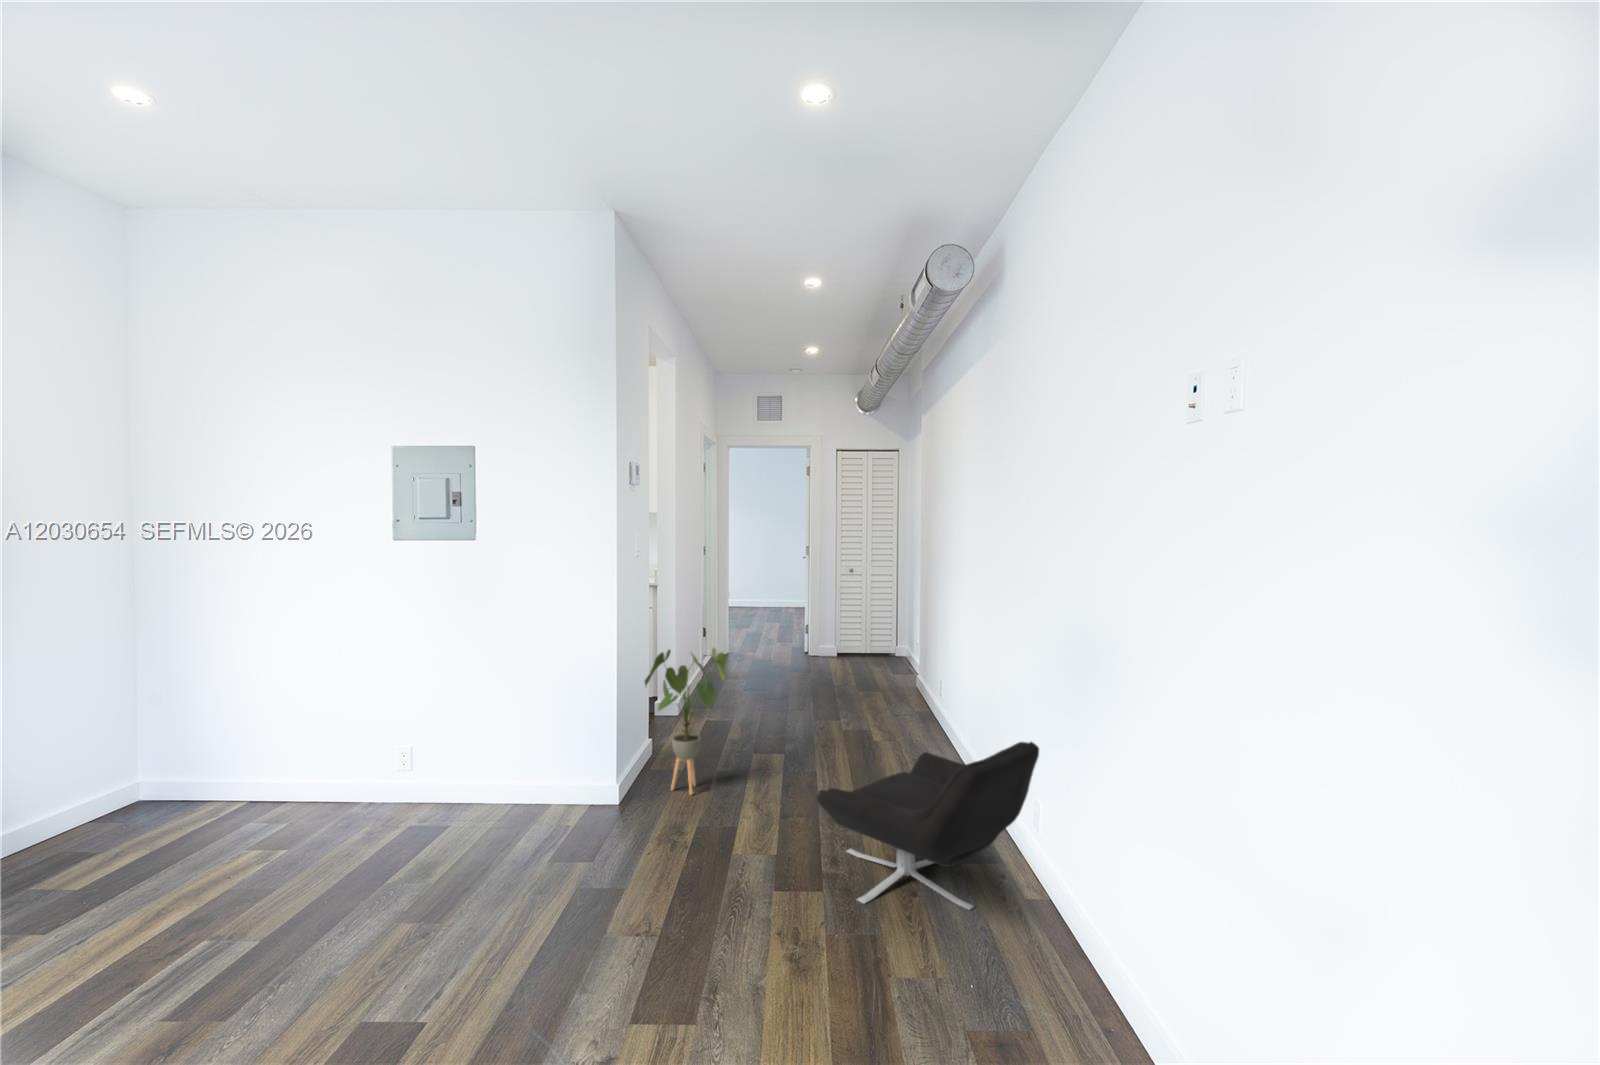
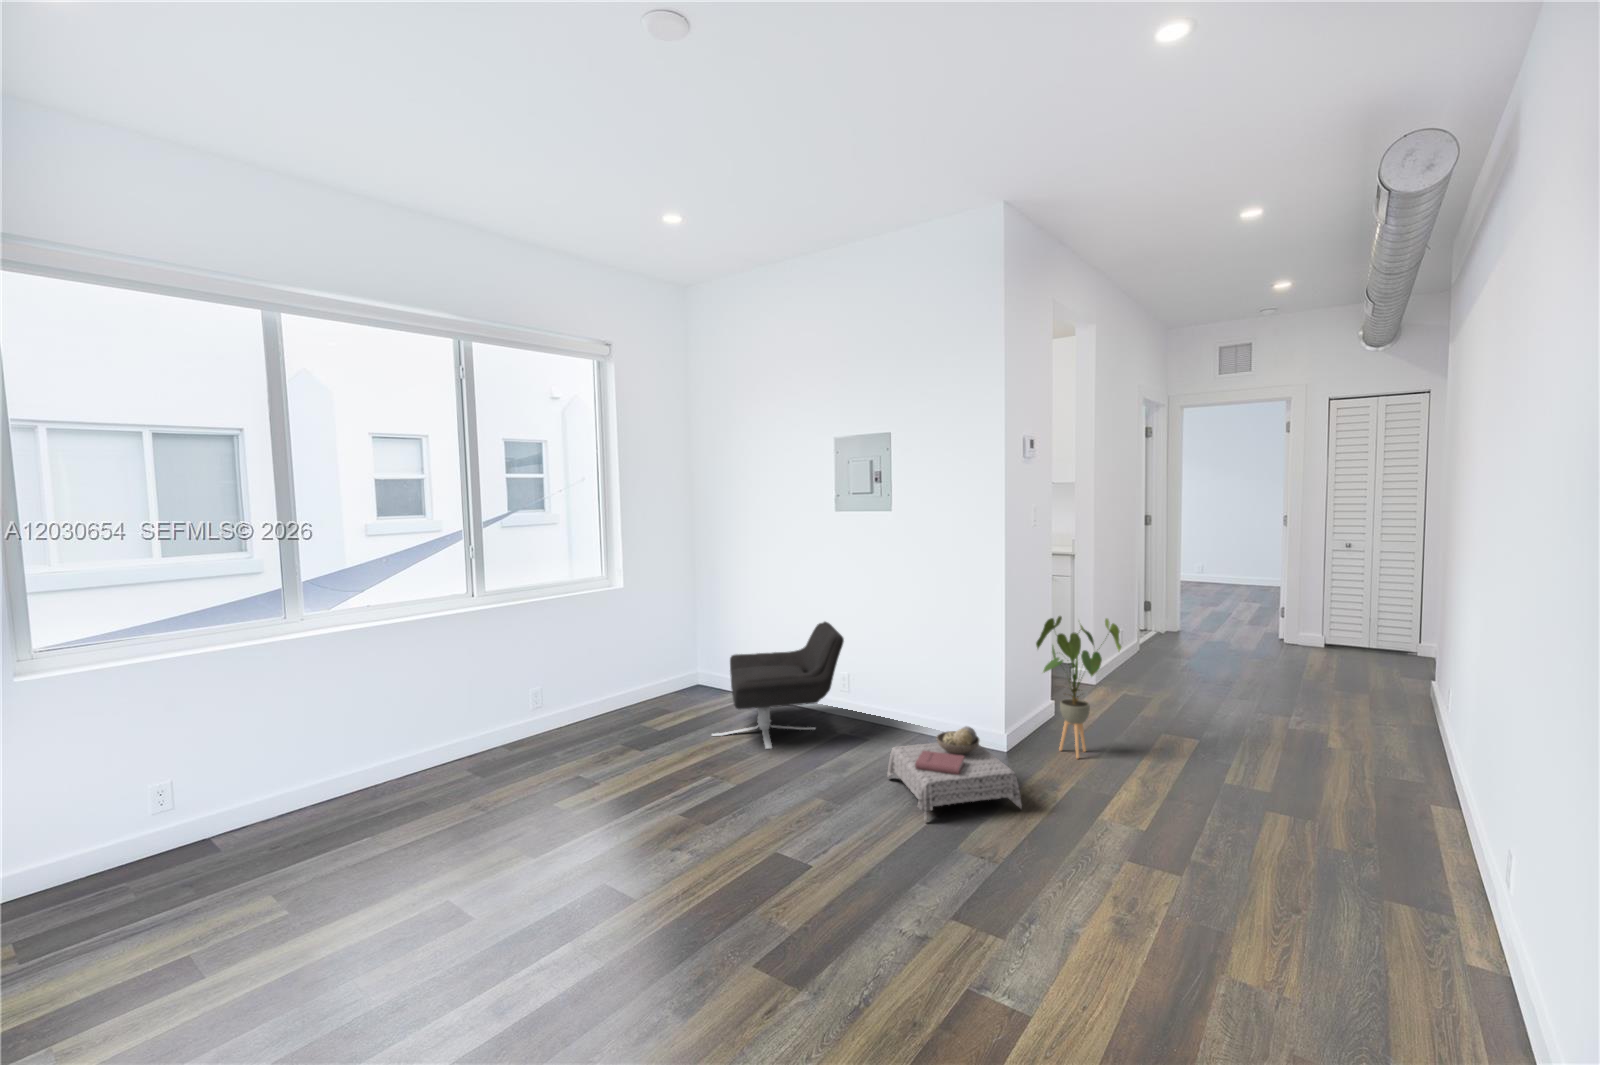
lounge chair: present [817,742,1039,910] -> present [712,622,844,749]
ottoman: none [492,785,658,914] -> present [887,726,1022,821]

